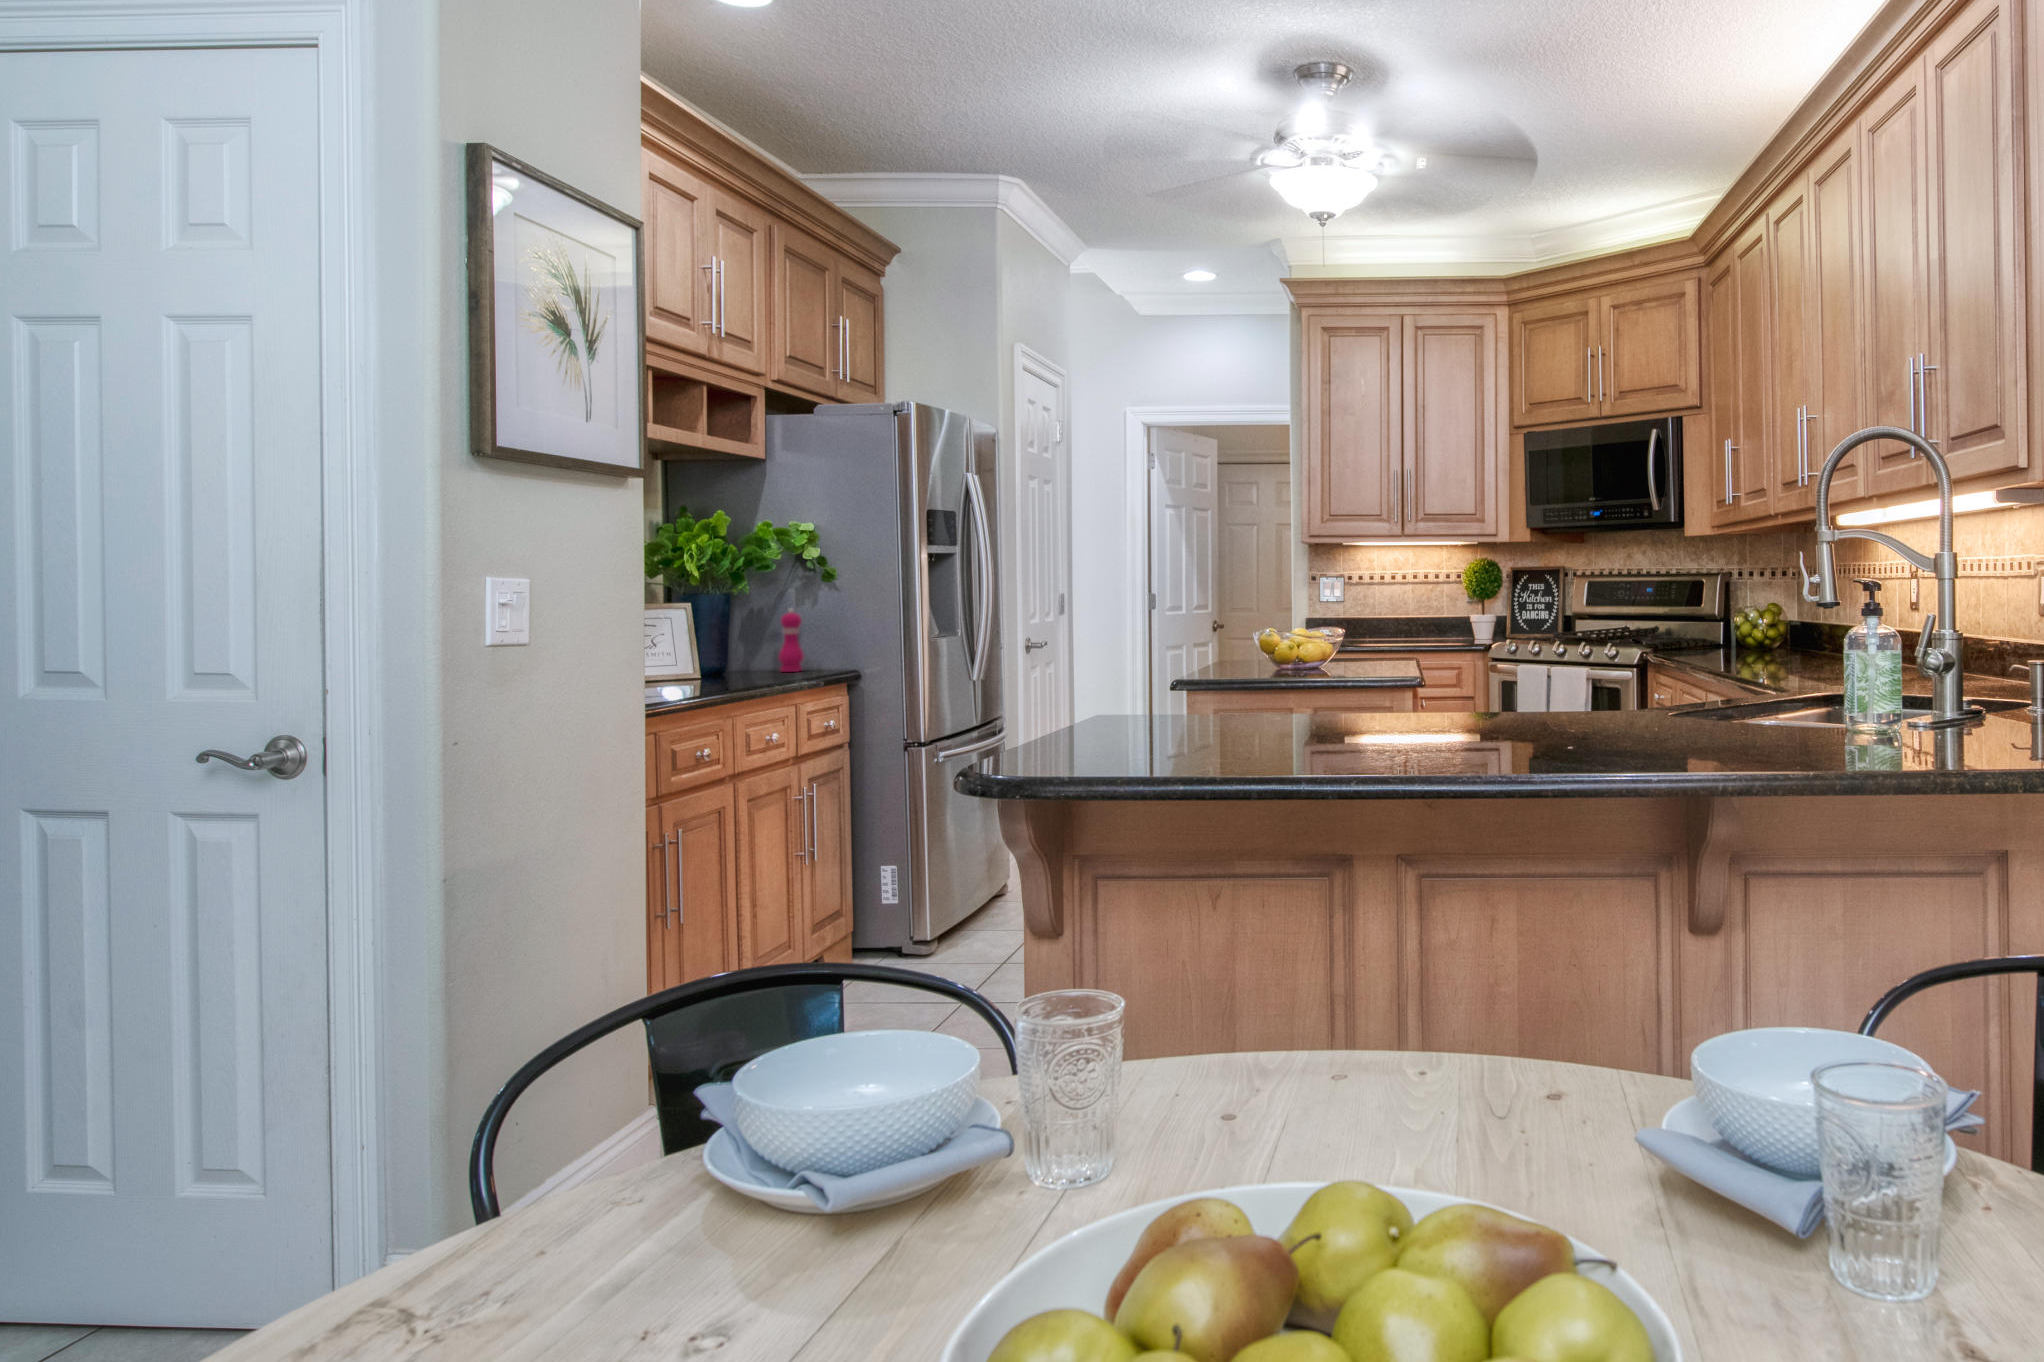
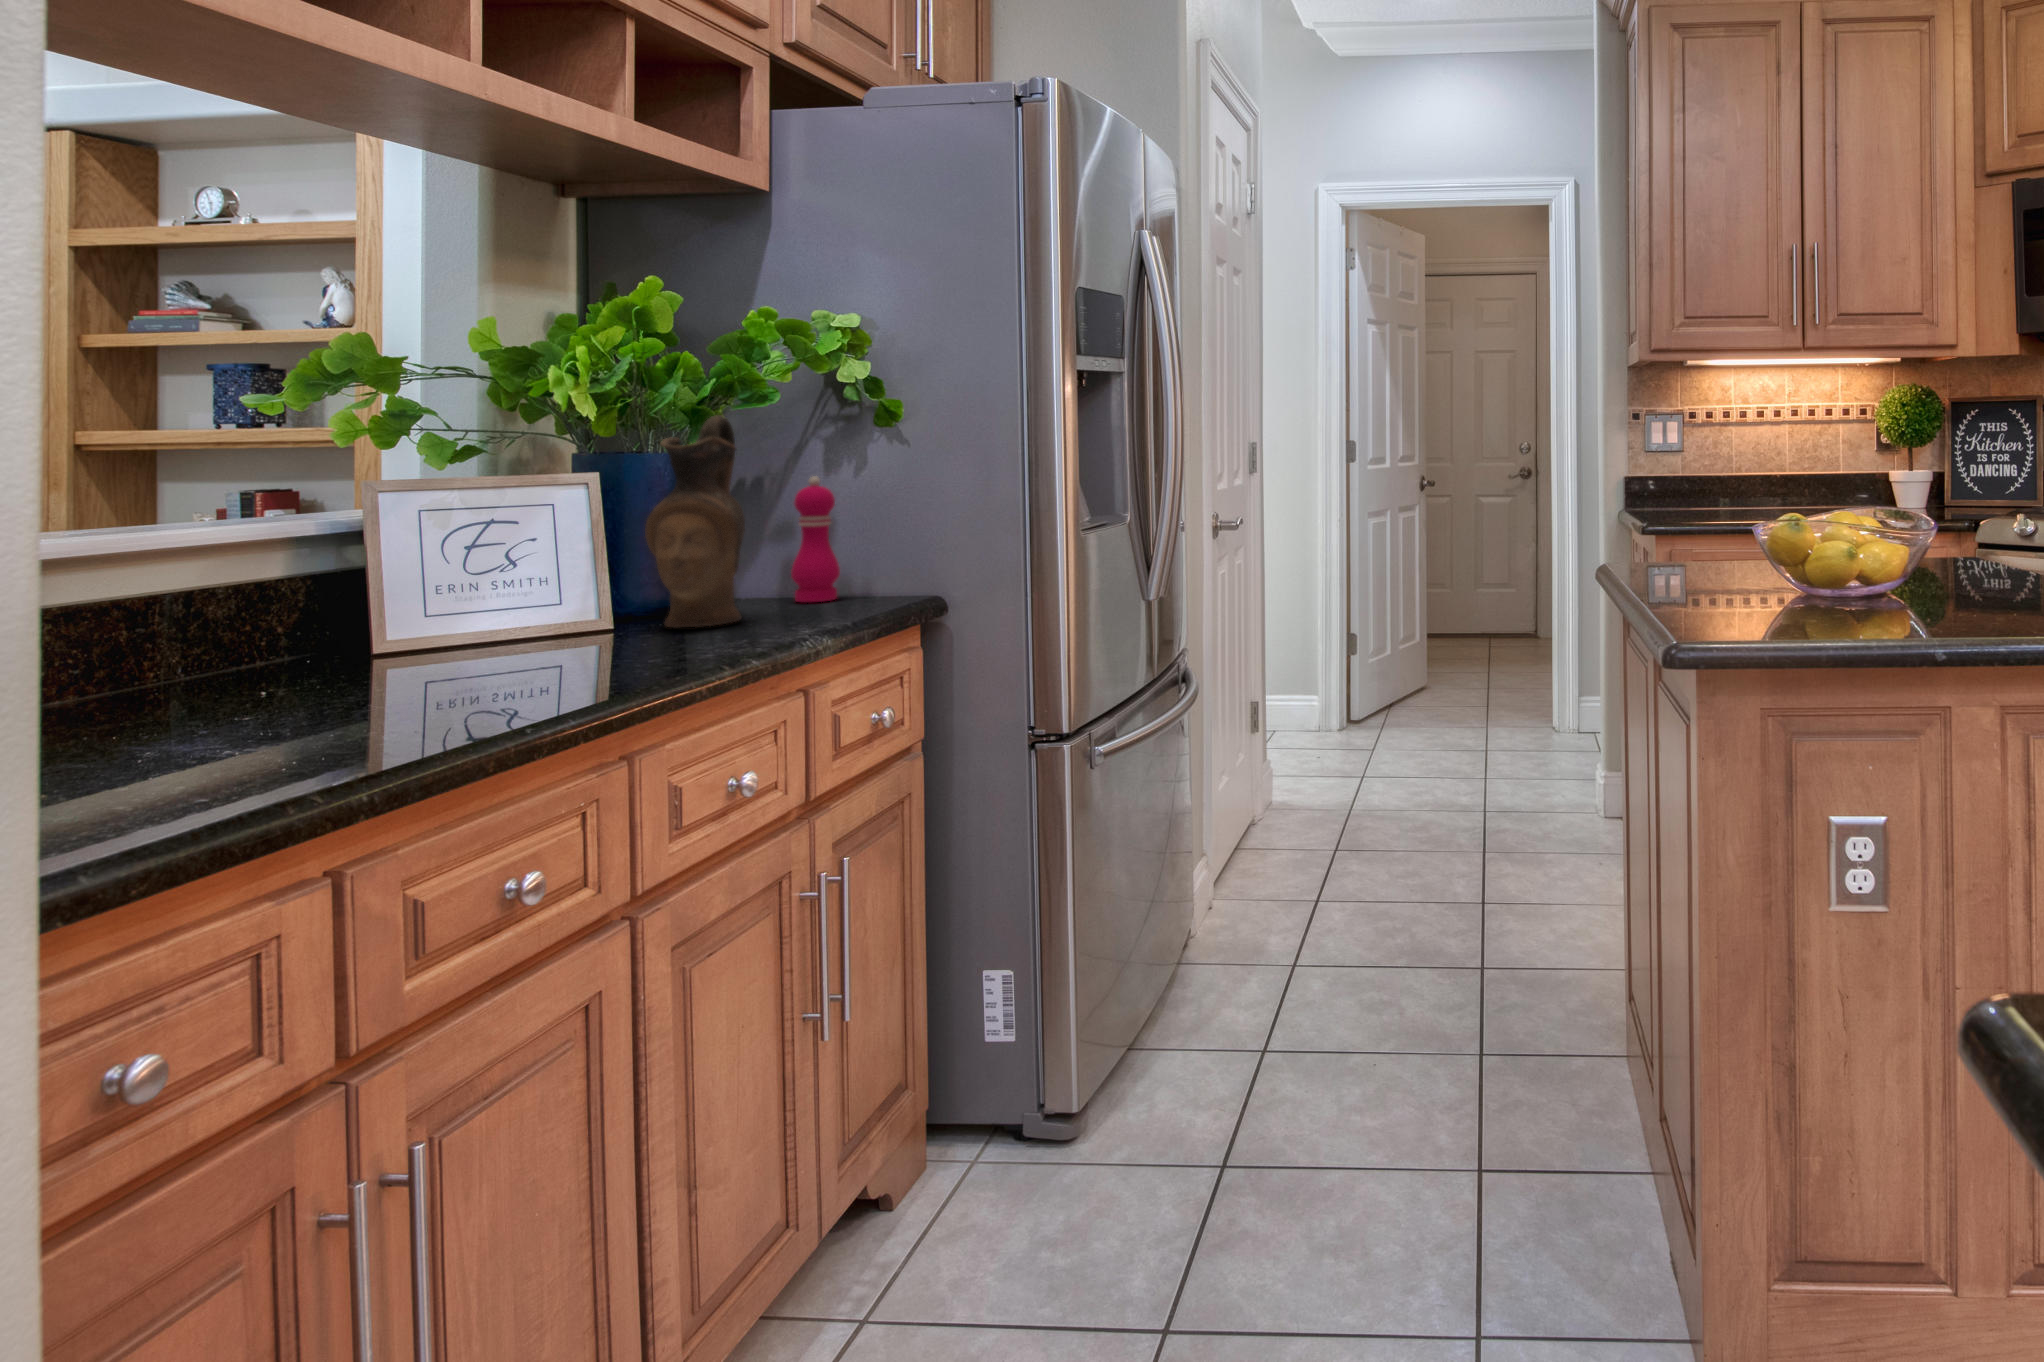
ceramic pitcher: none [715,577,761,678] -> present [645,415,745,627]

